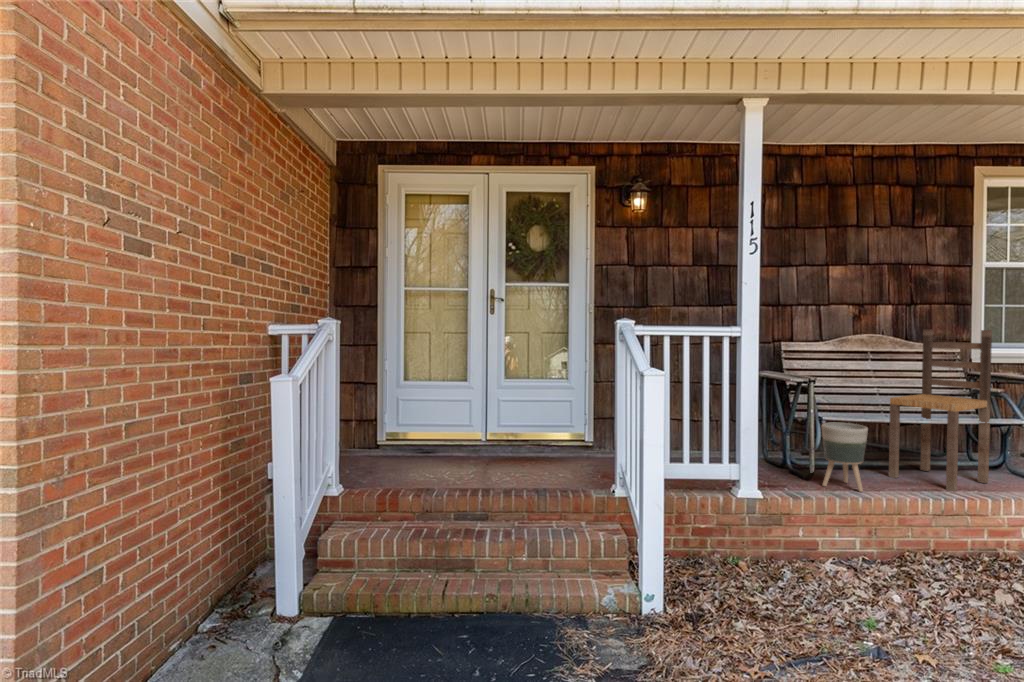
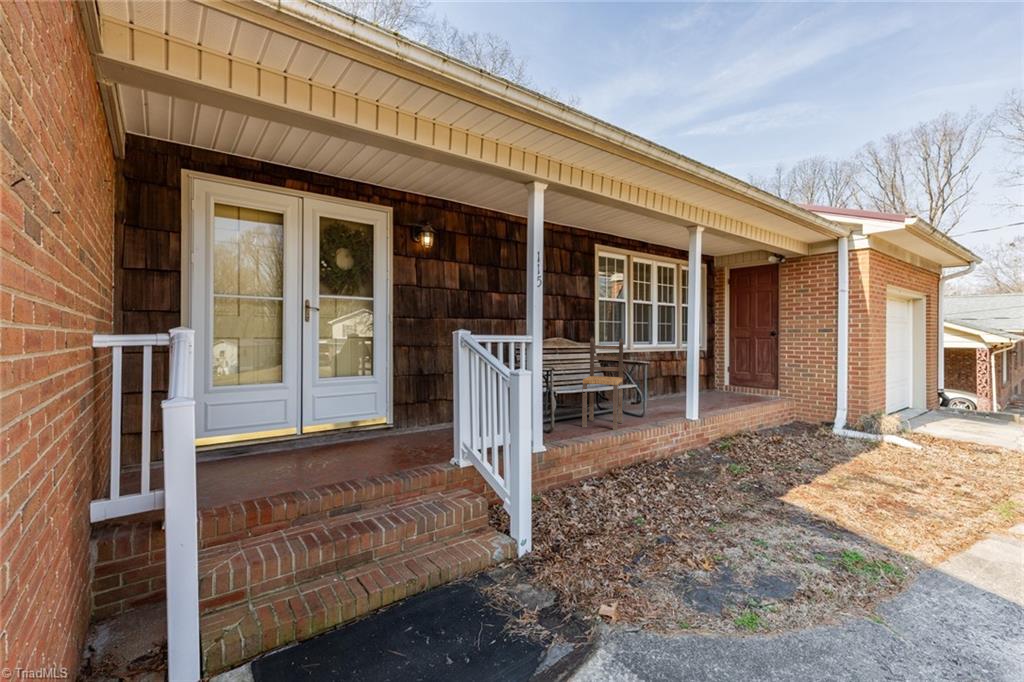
planter: present [822,423,868,492] -> none [561,397,586,439]

